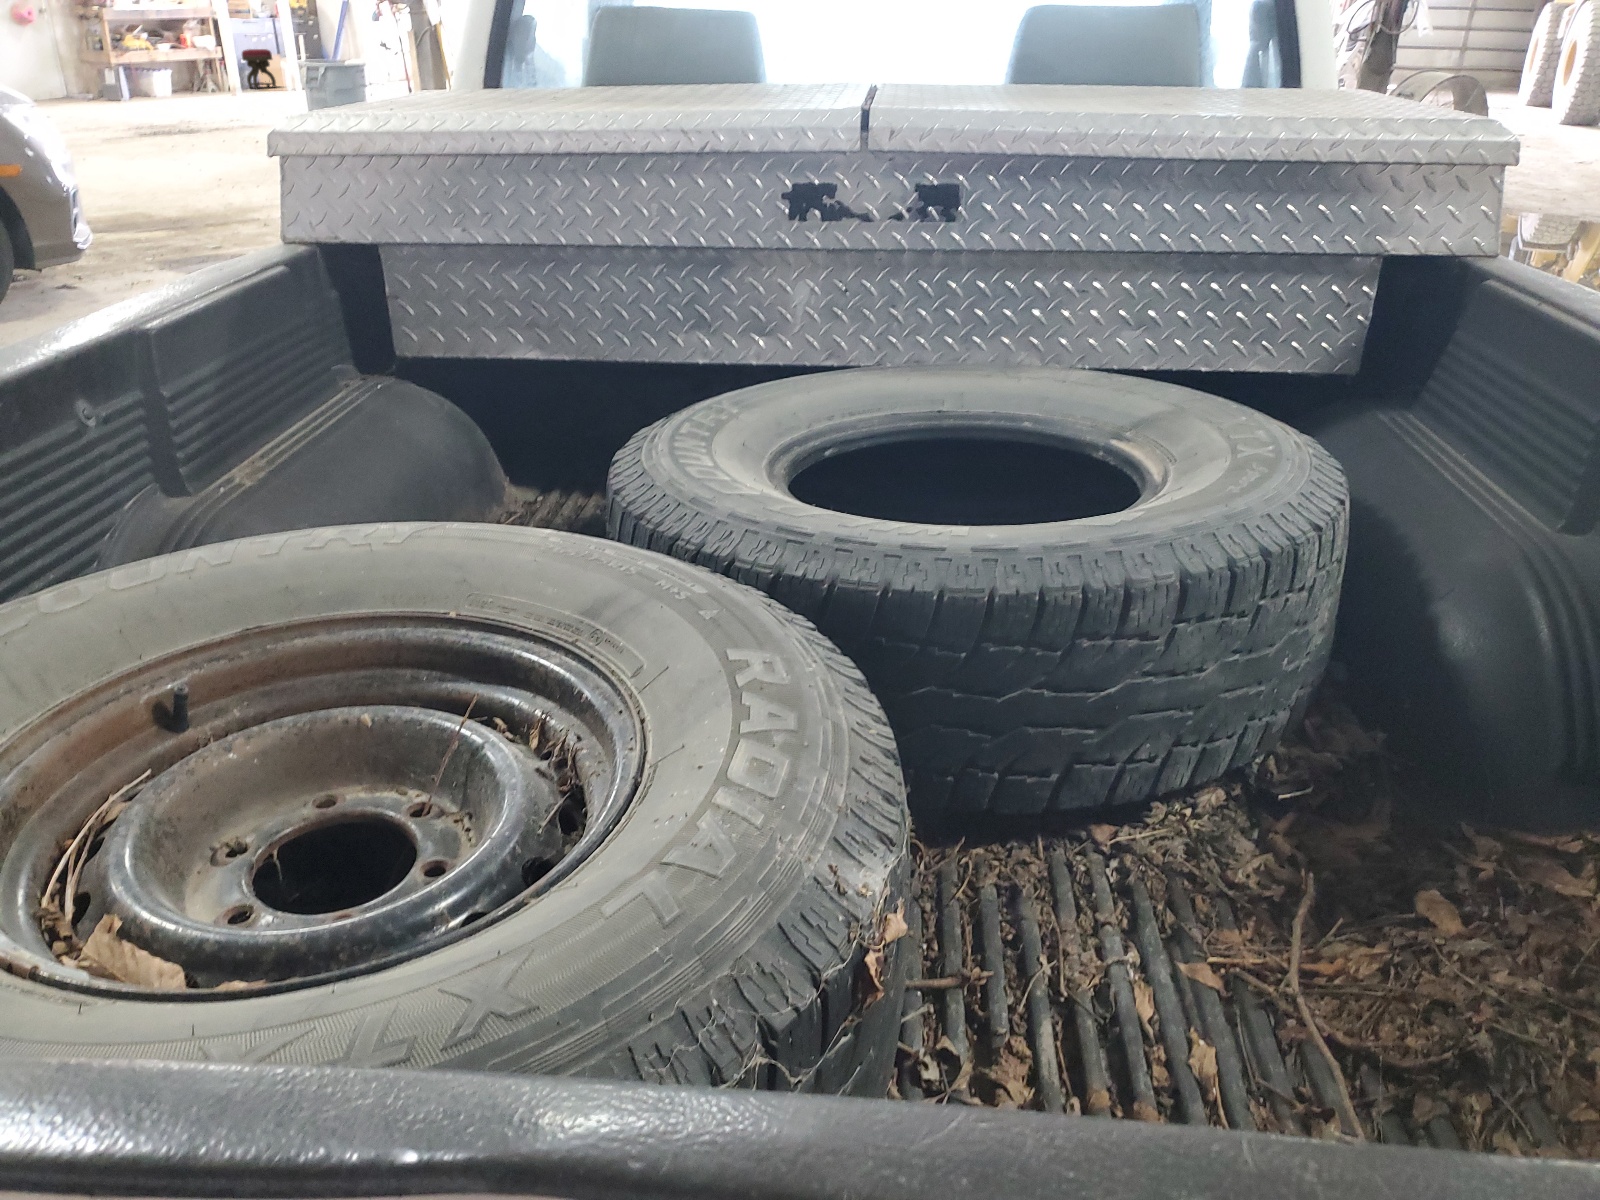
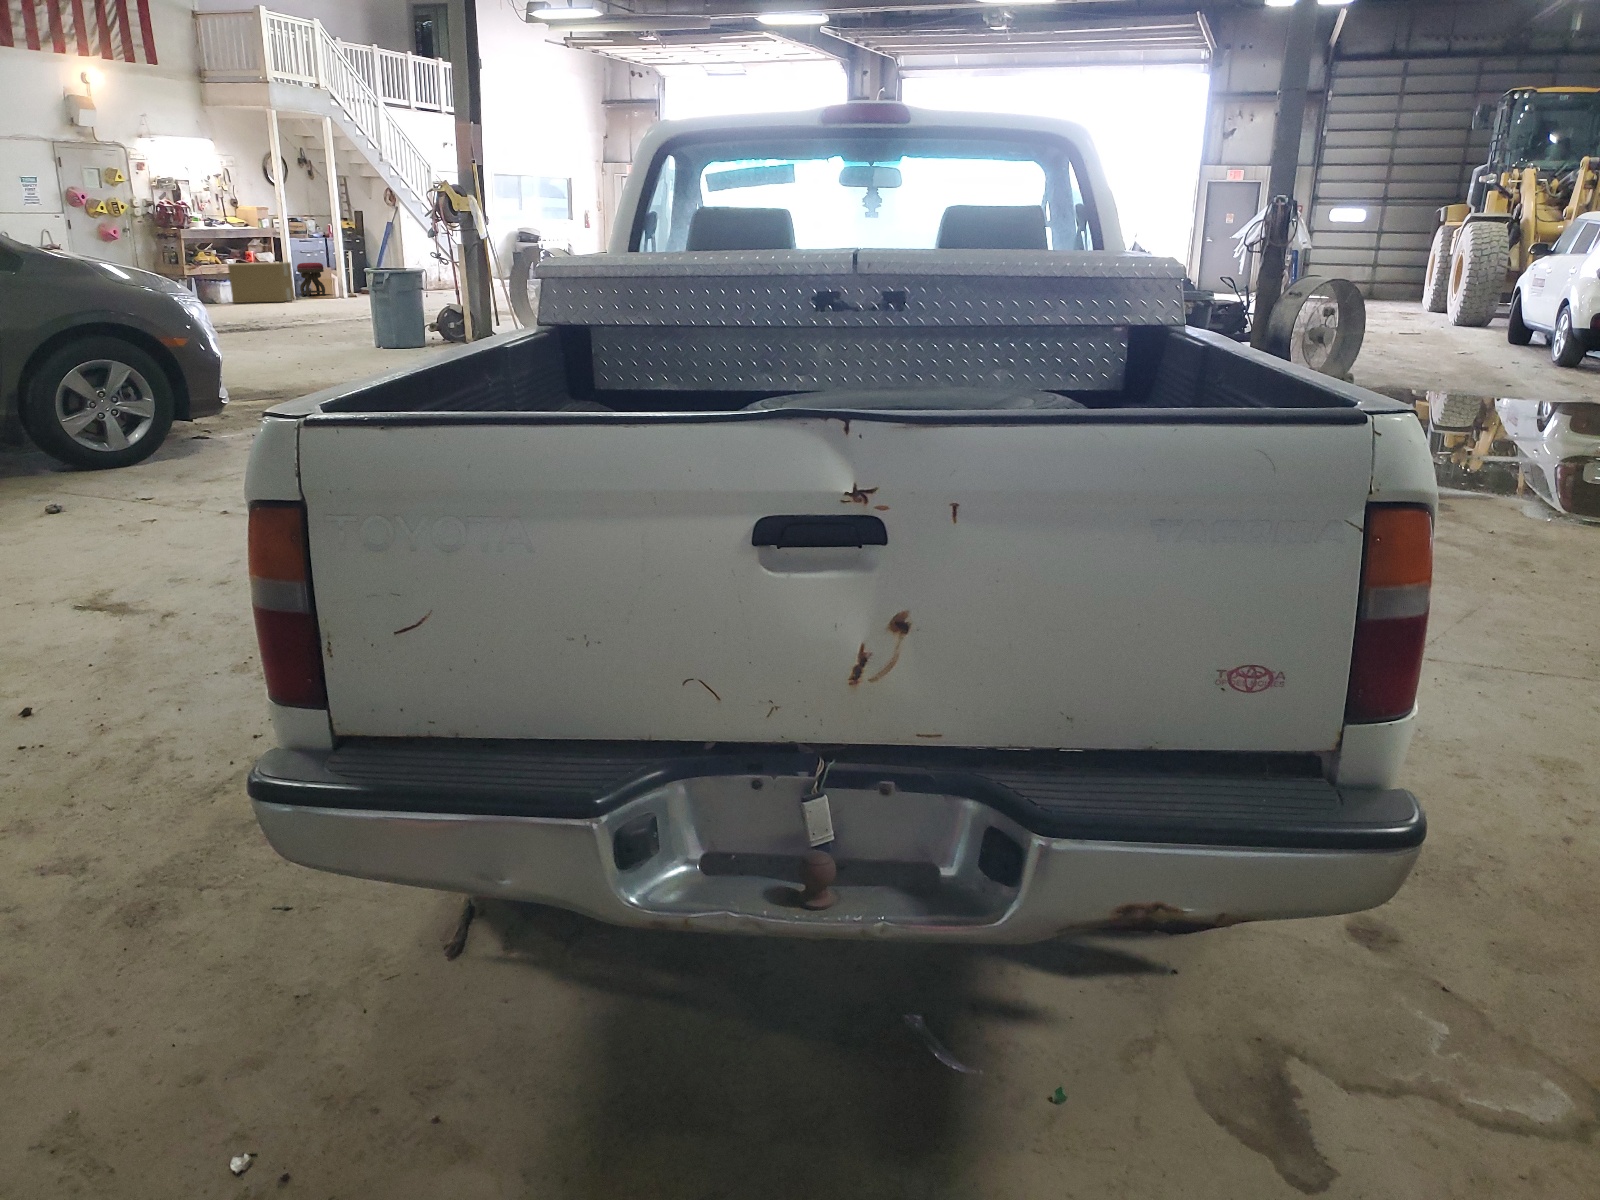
cardboard box: none [161,48,242,96] -> present [228,262,295,303]

